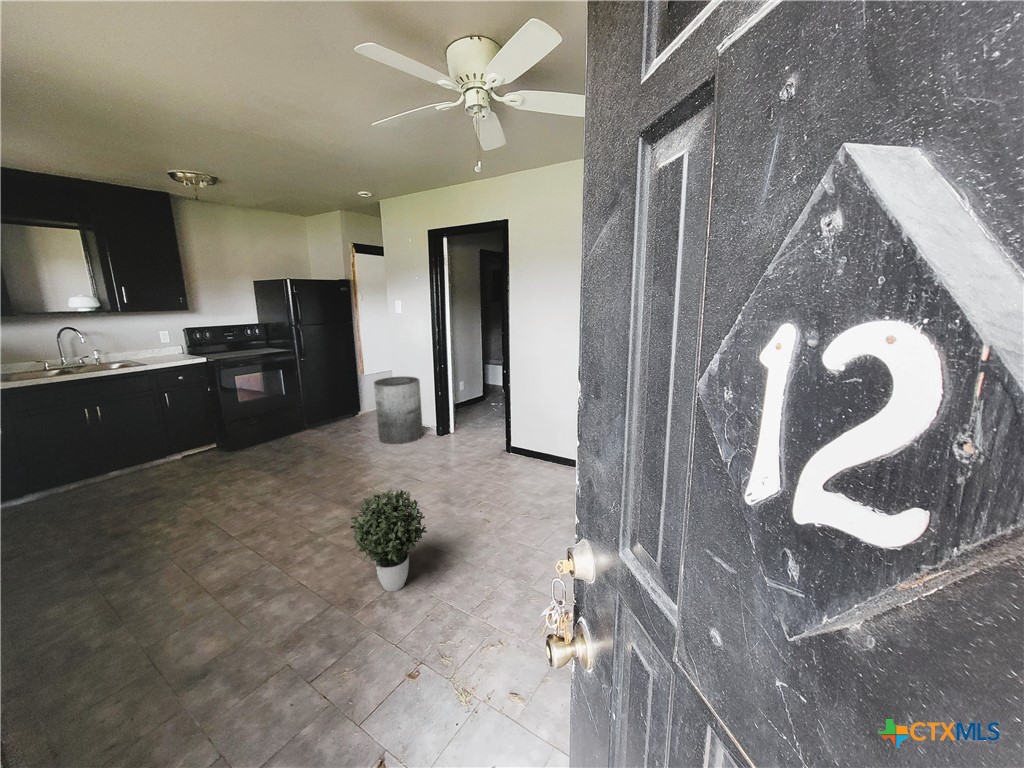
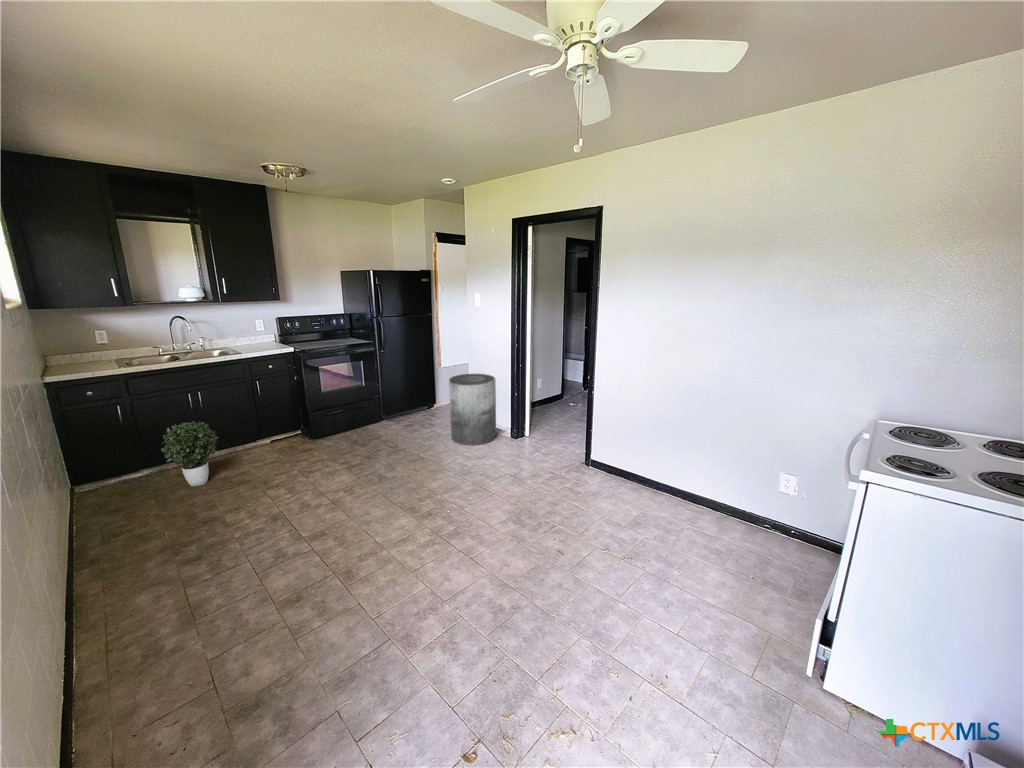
potted plant: present [350,489,427,591] -> present [161,421,219,486]

